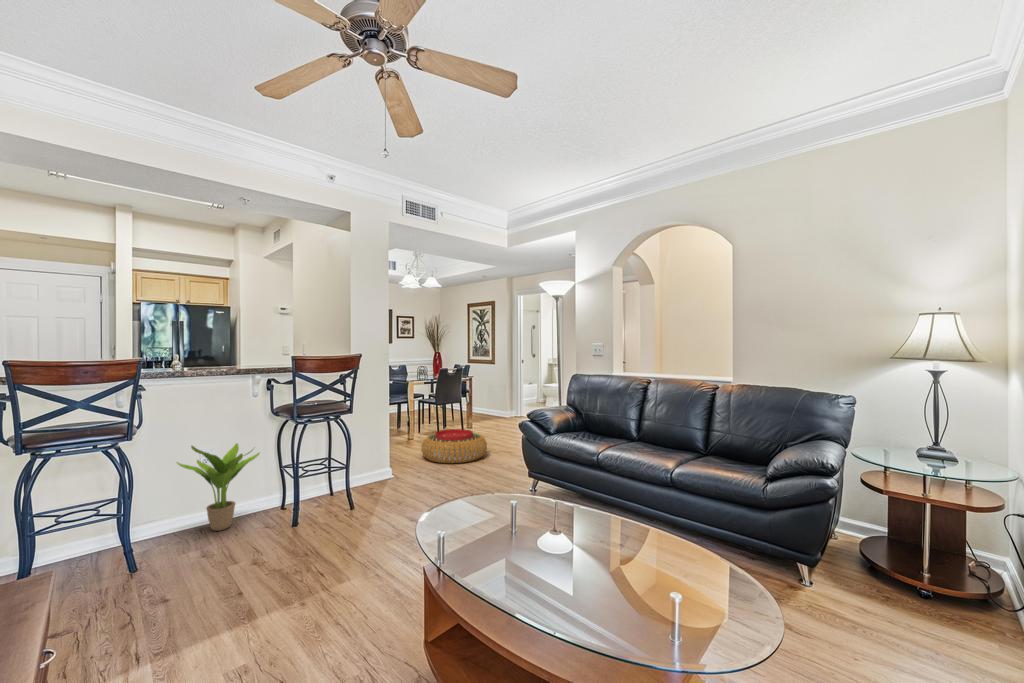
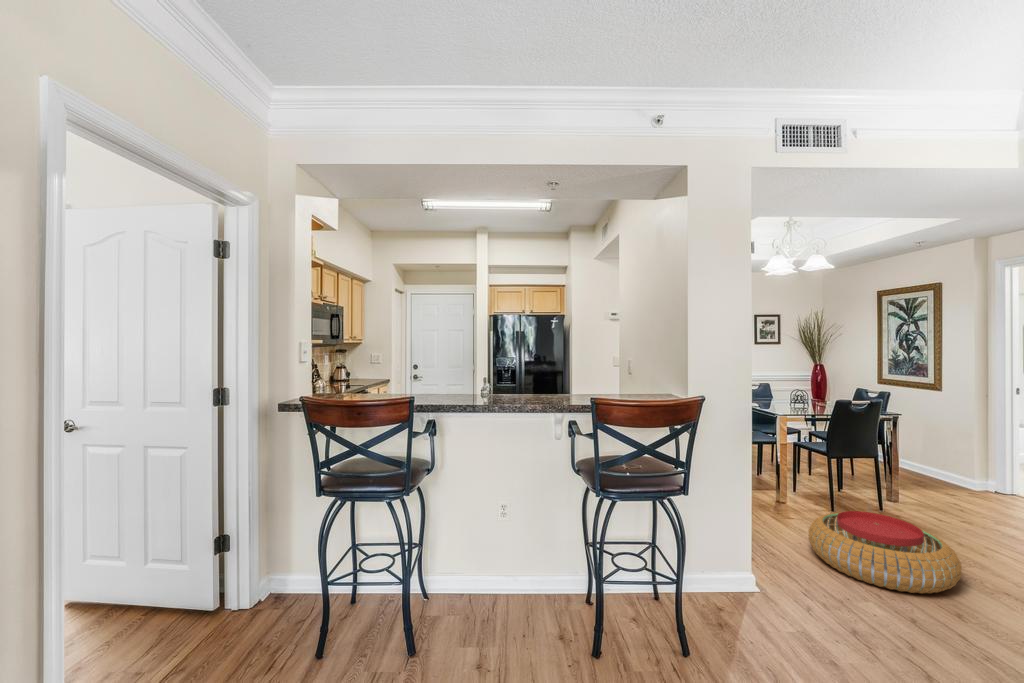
potted plant: present [177,443,260,531] -> none [469,498,562,618]

